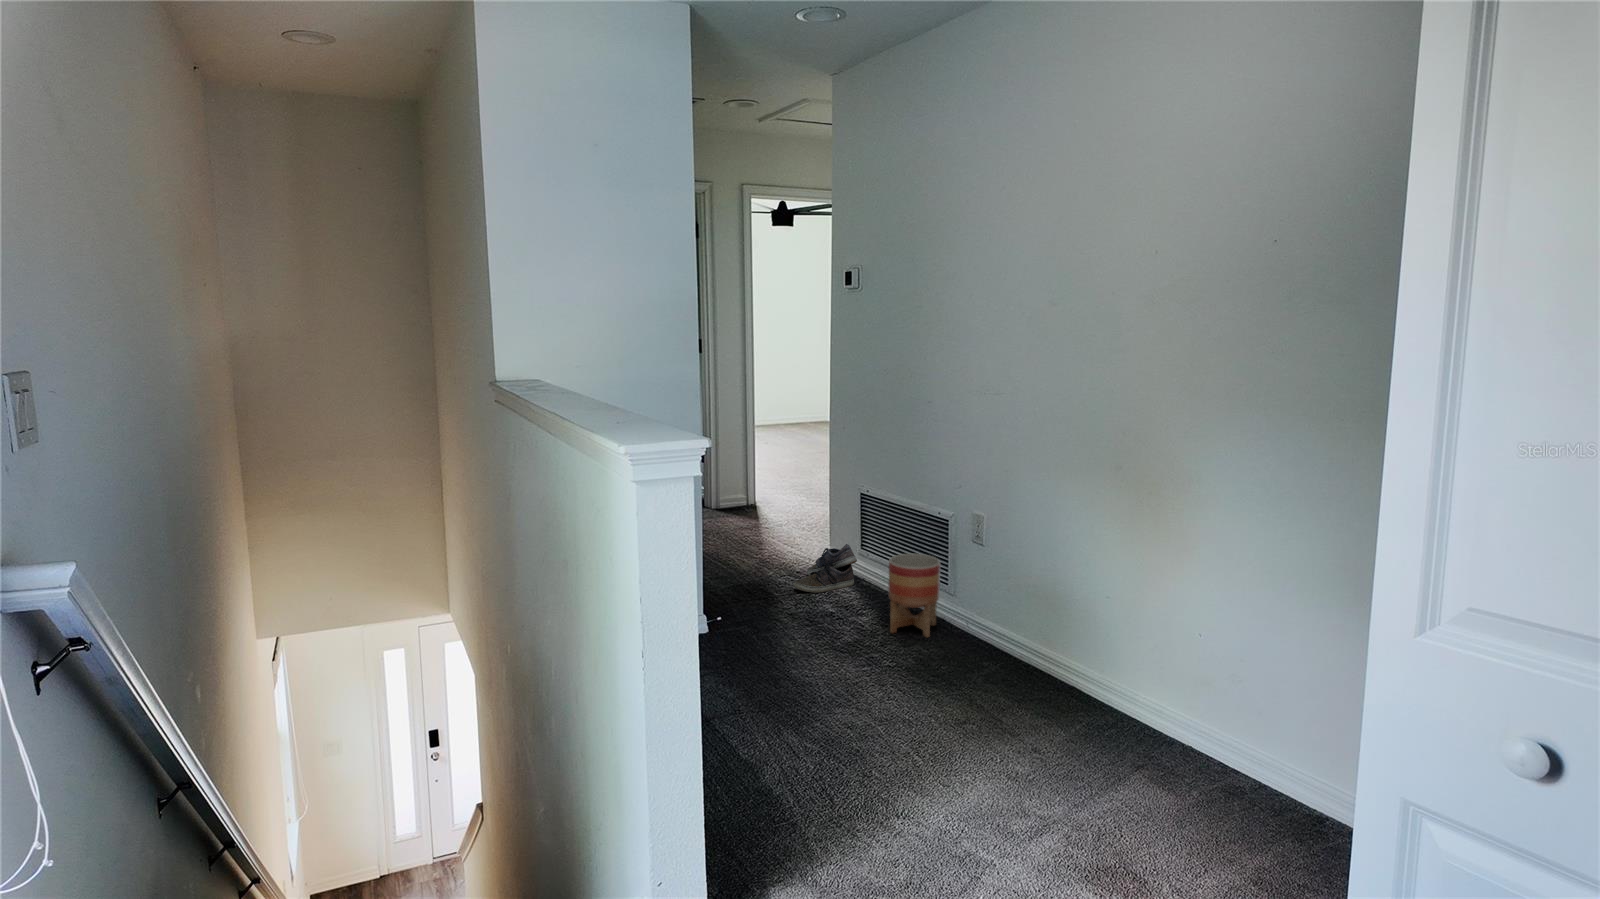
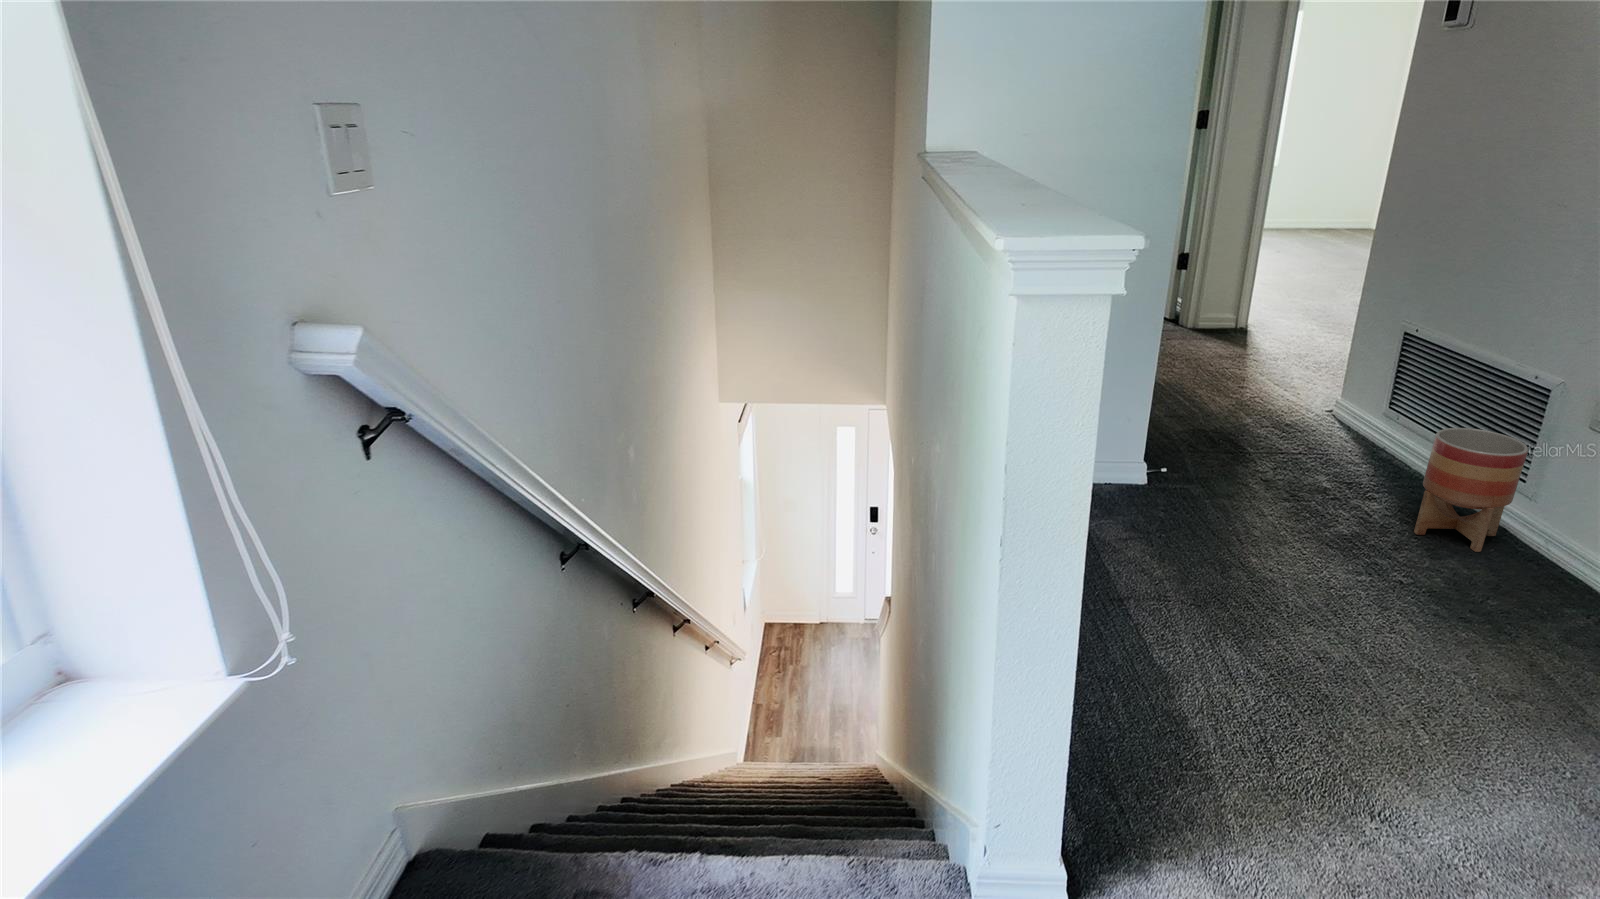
shoe: present [793,544,857,593] -> none [1277,399,1380,457]

